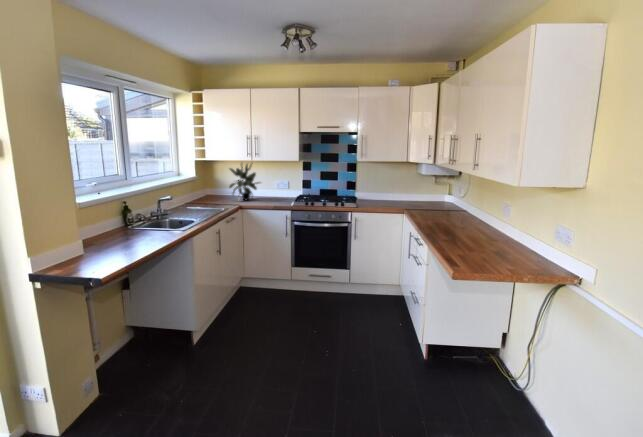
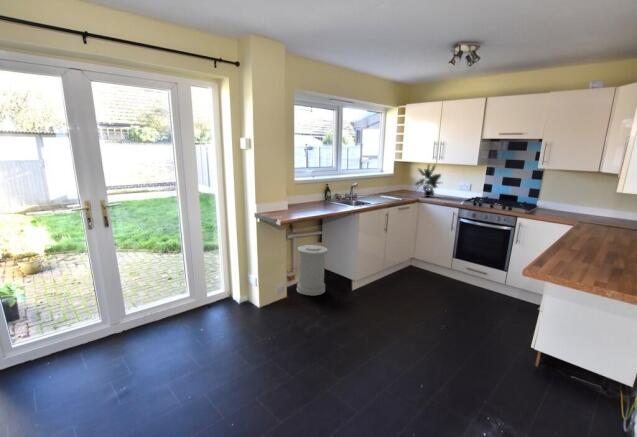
trash can: none [101,298,157,381] -> present [297,245,327,295]

